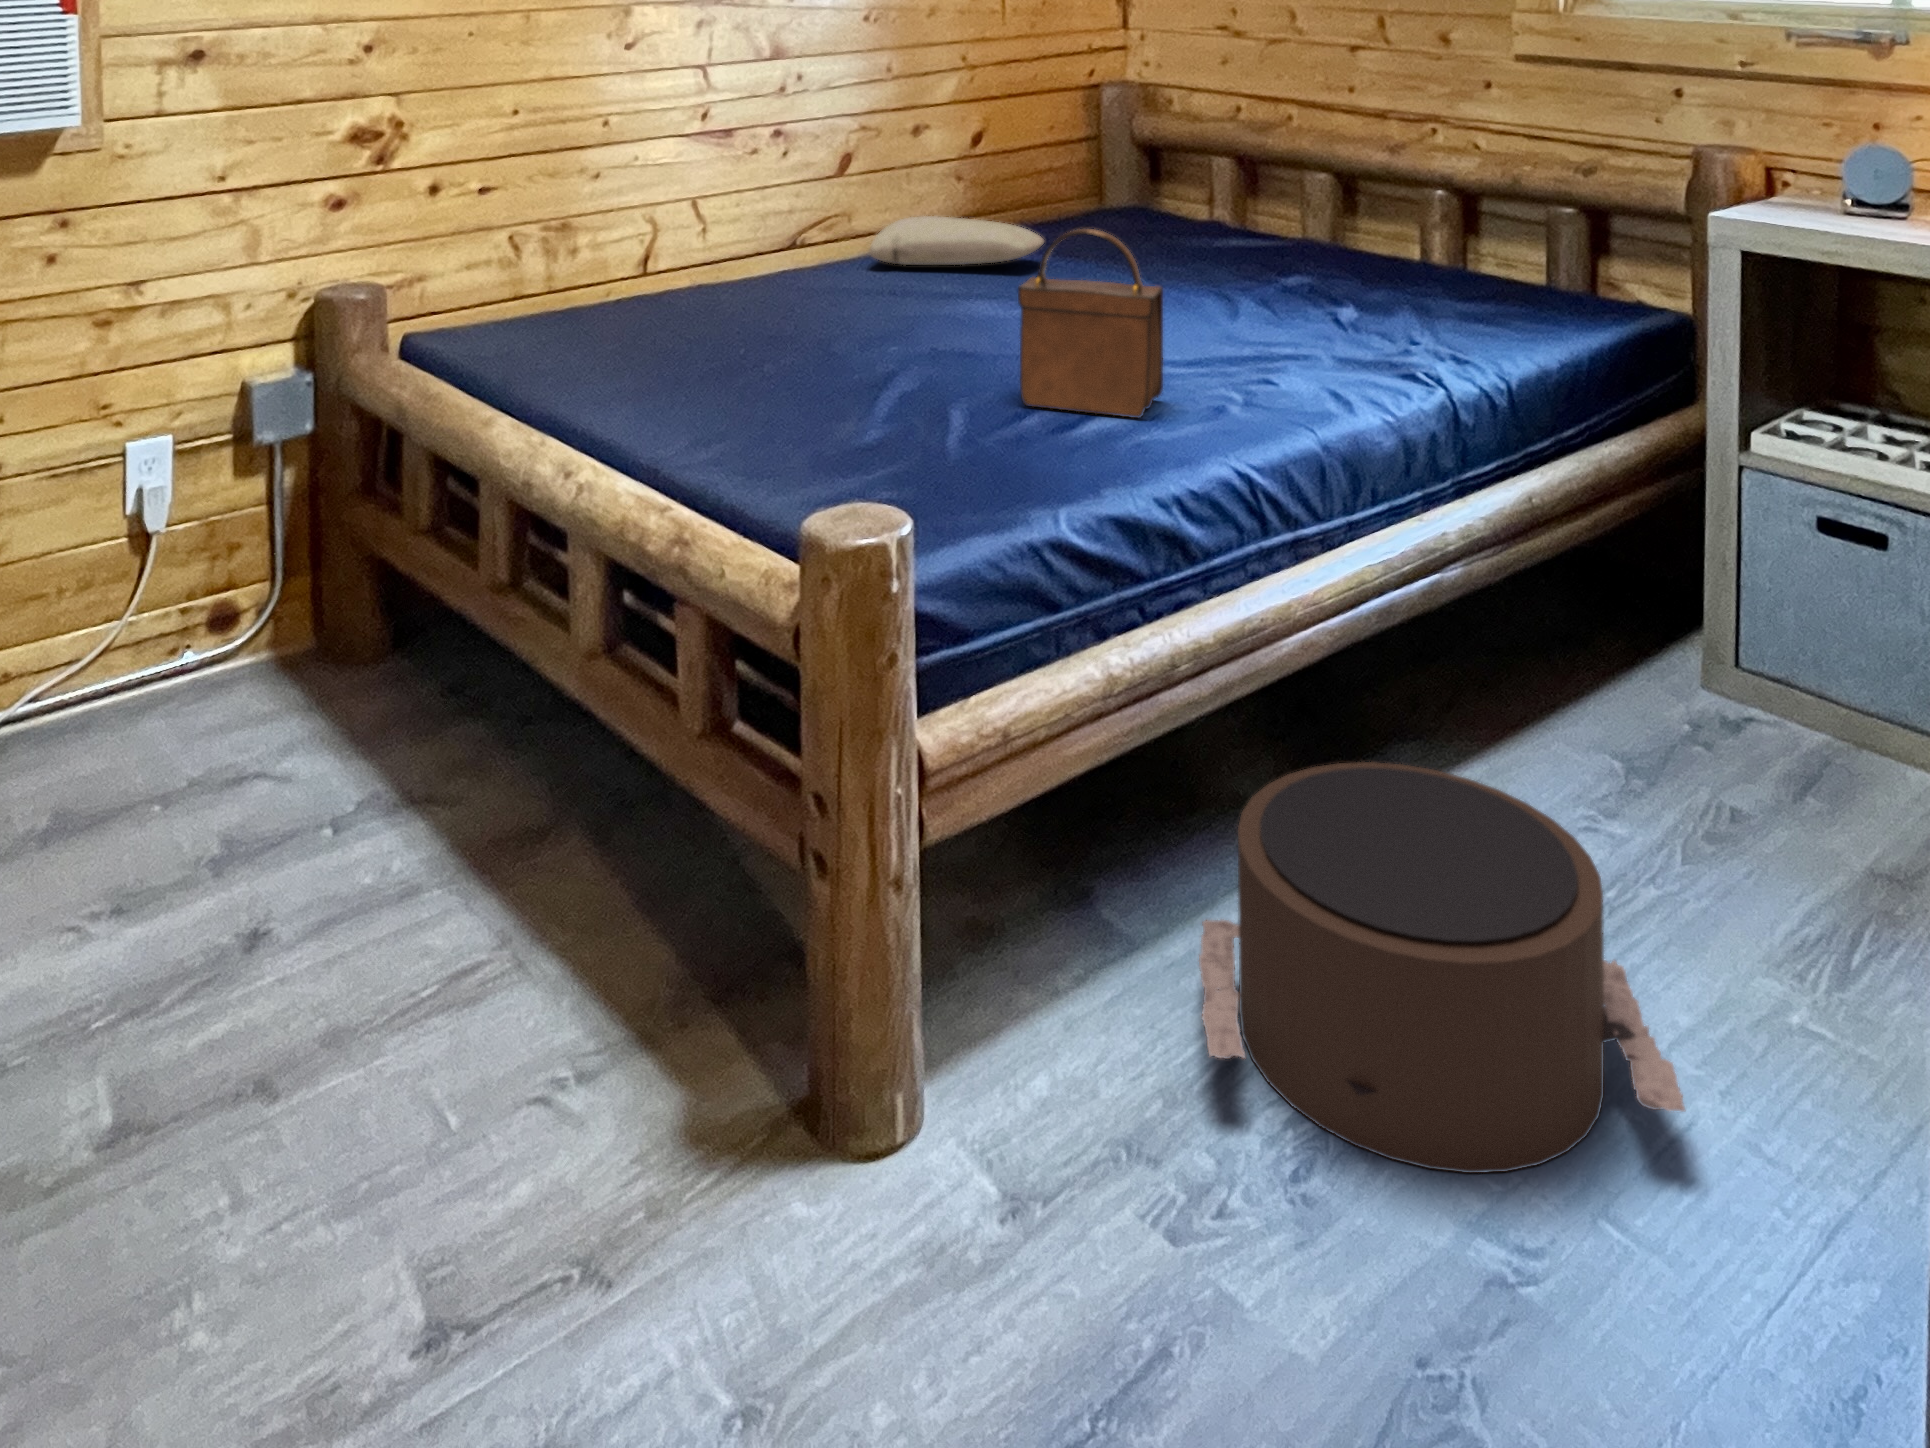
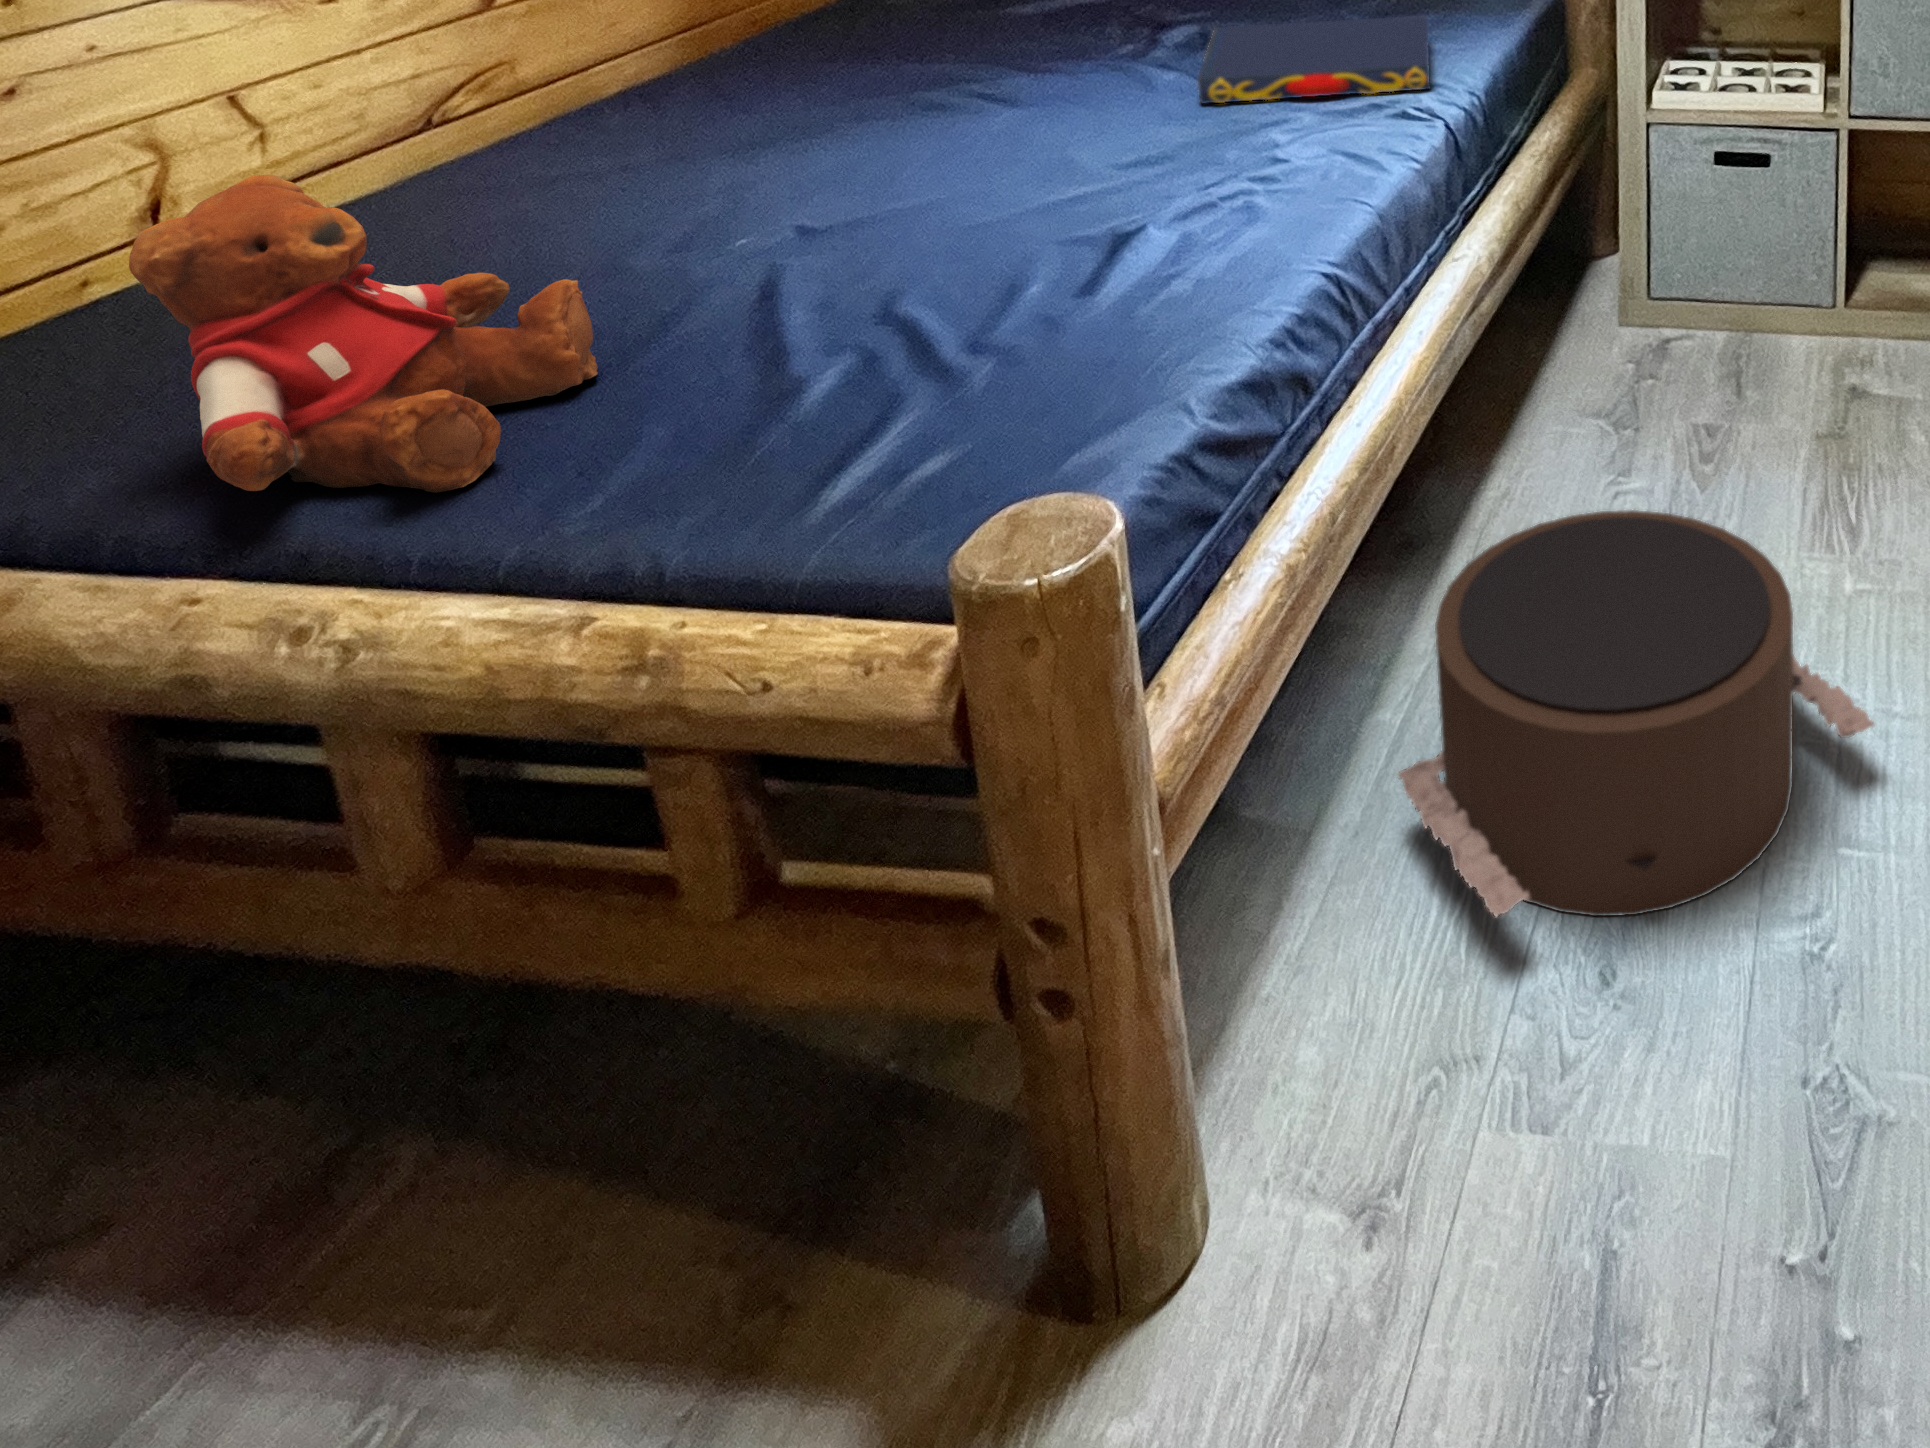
pillow: present [870,216,1044,265] -> none [585,32,854,117]
teddy bear: none [568,228,772,434] -> present [129,175,598,493]
handbag: present [1018,229,1163,418] -> none [975,32,1171,273]
book: none [1259,275,1502,360] -> present [1198,16,1431,104]

